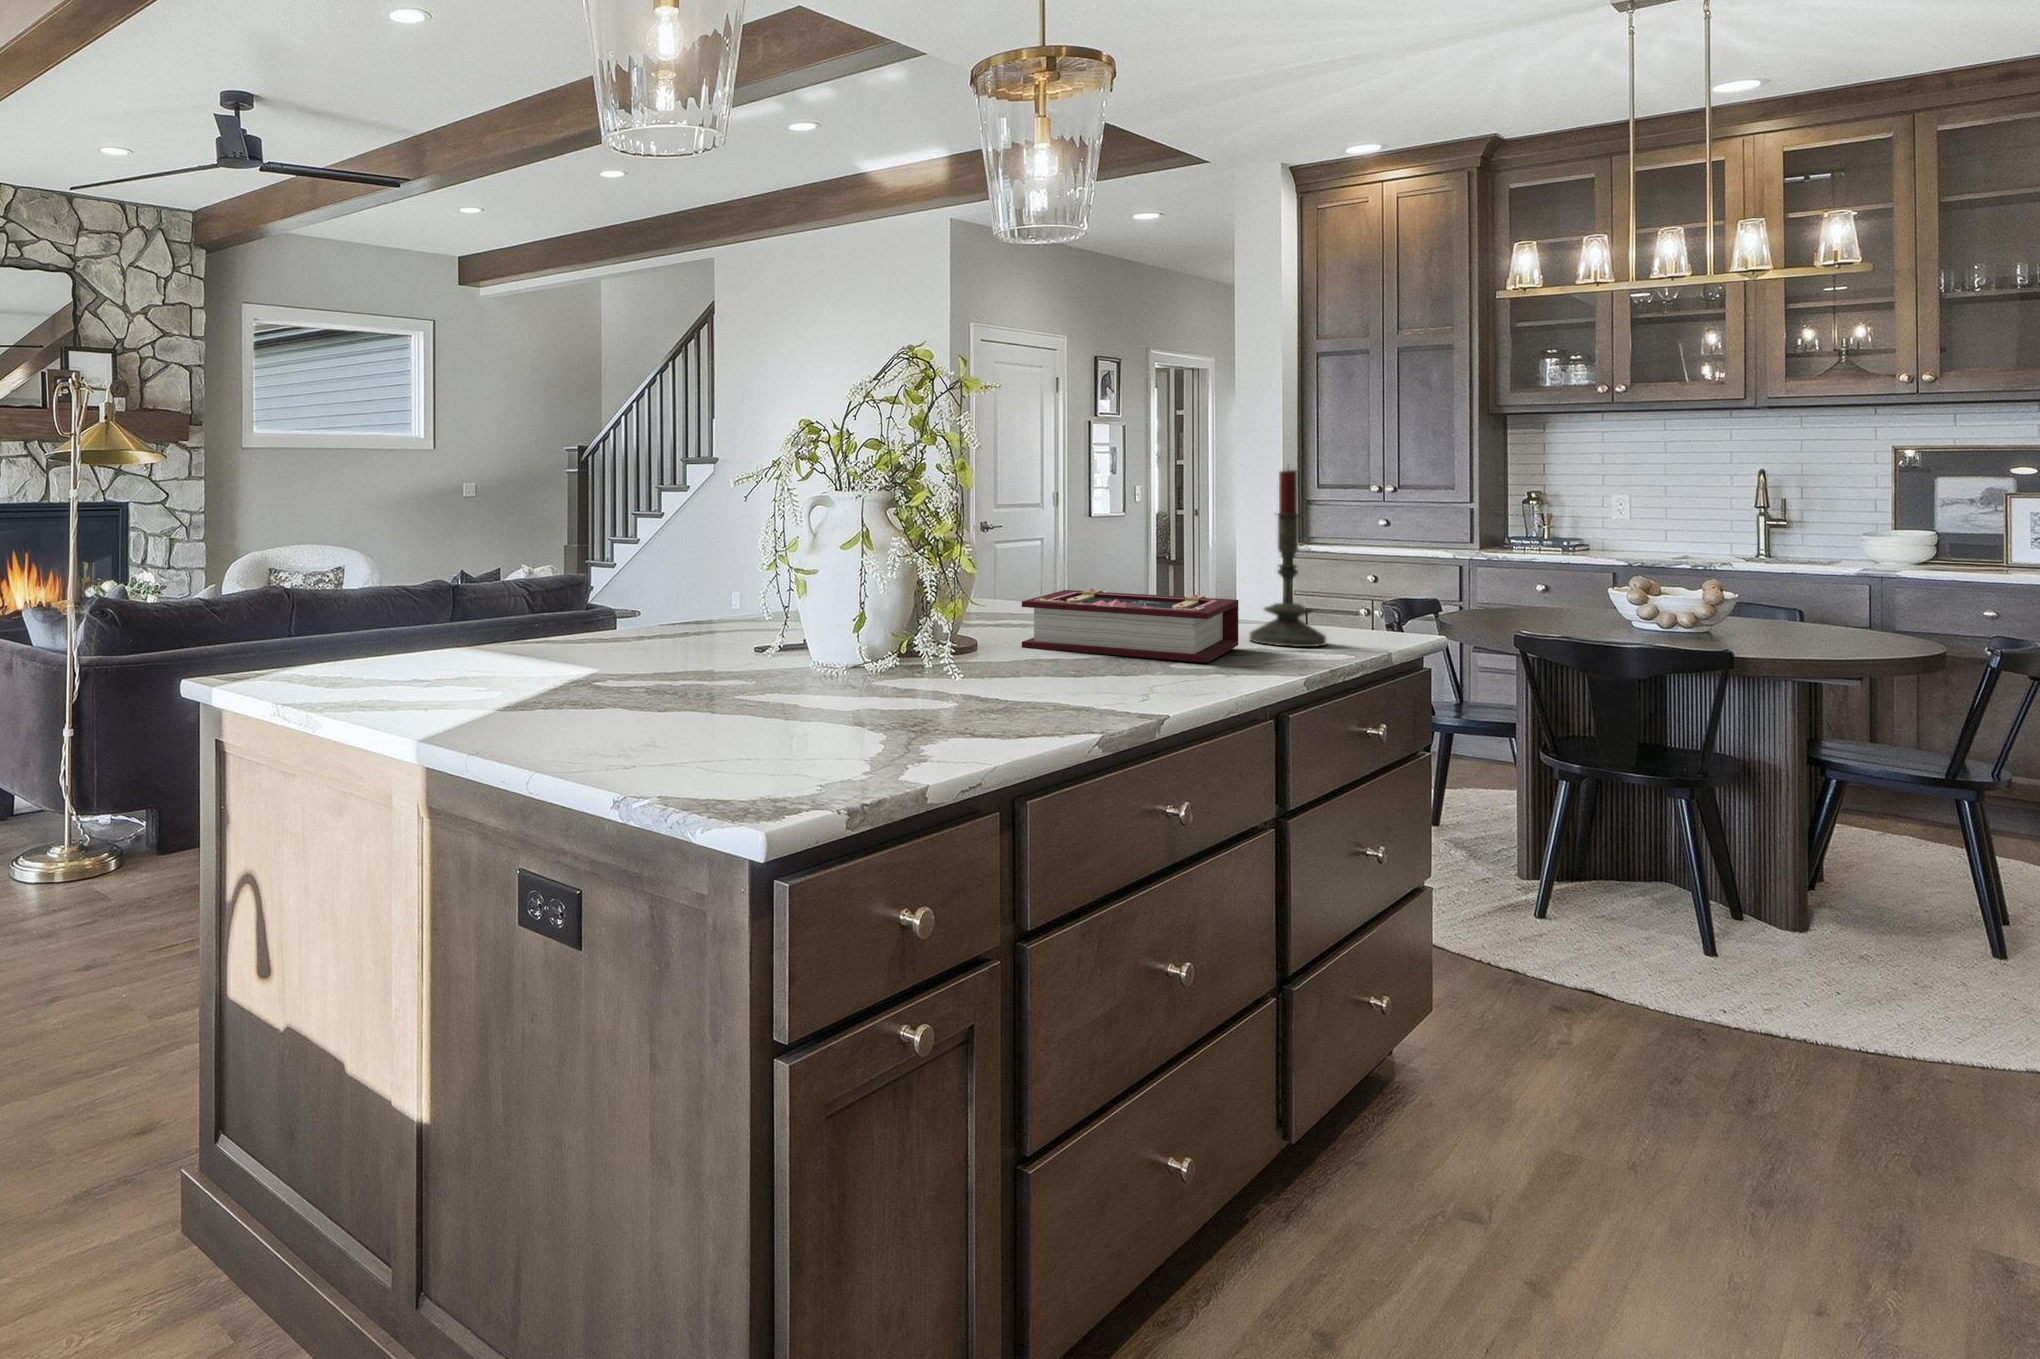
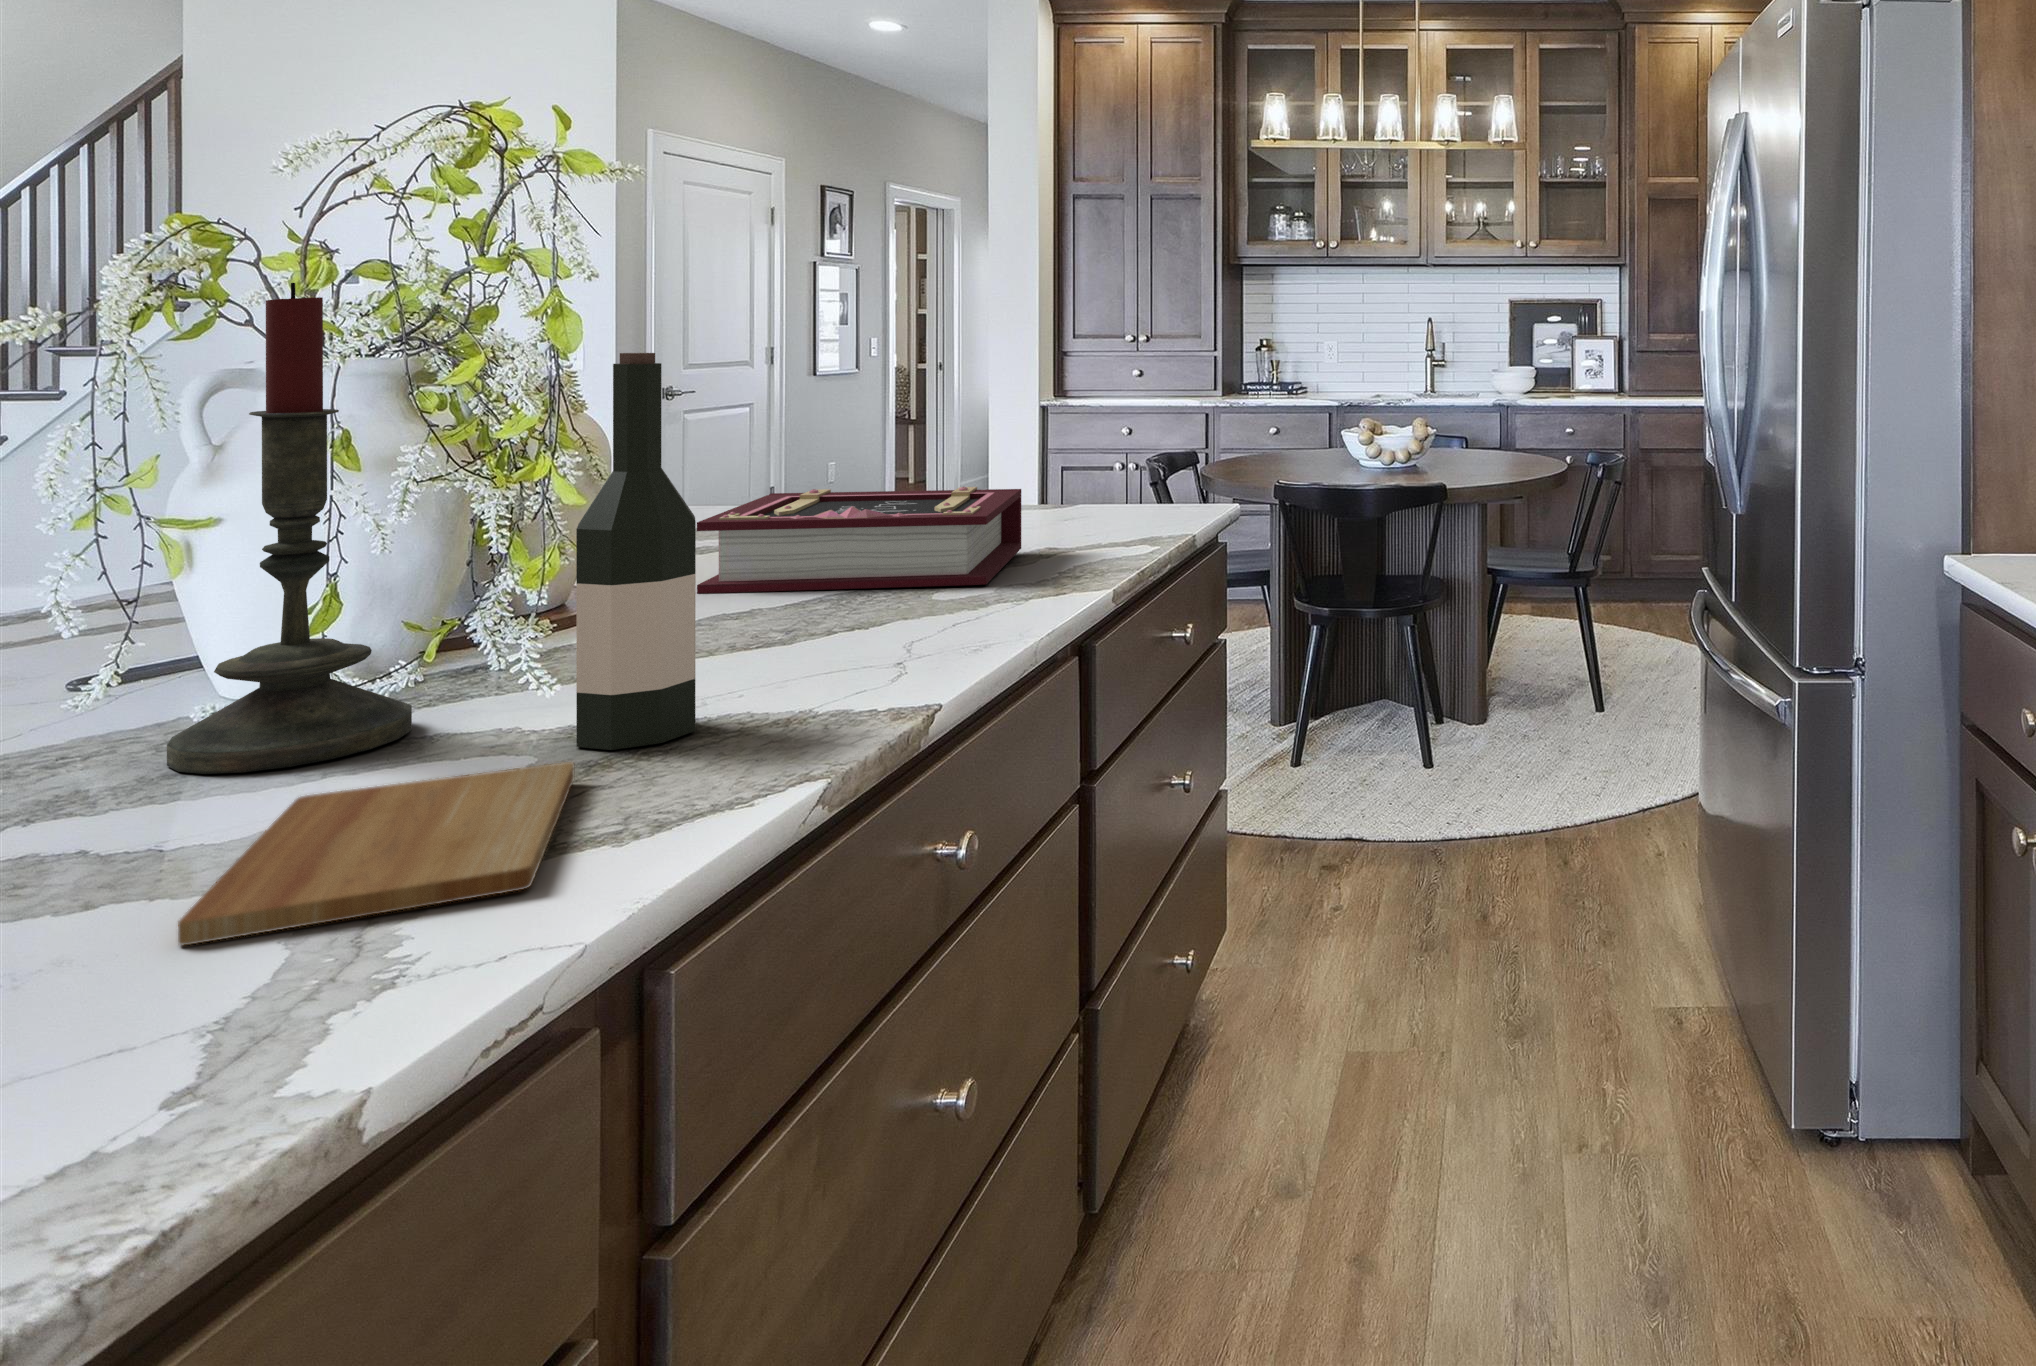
candle: present [1250,470,1326,647] -> present [167,283,412,774]
wine bottle: none [973,490,1030,707] -> present [576,353,696,750]
cutting board: none [843,697,976,743] -> present [178,762,575,945]

